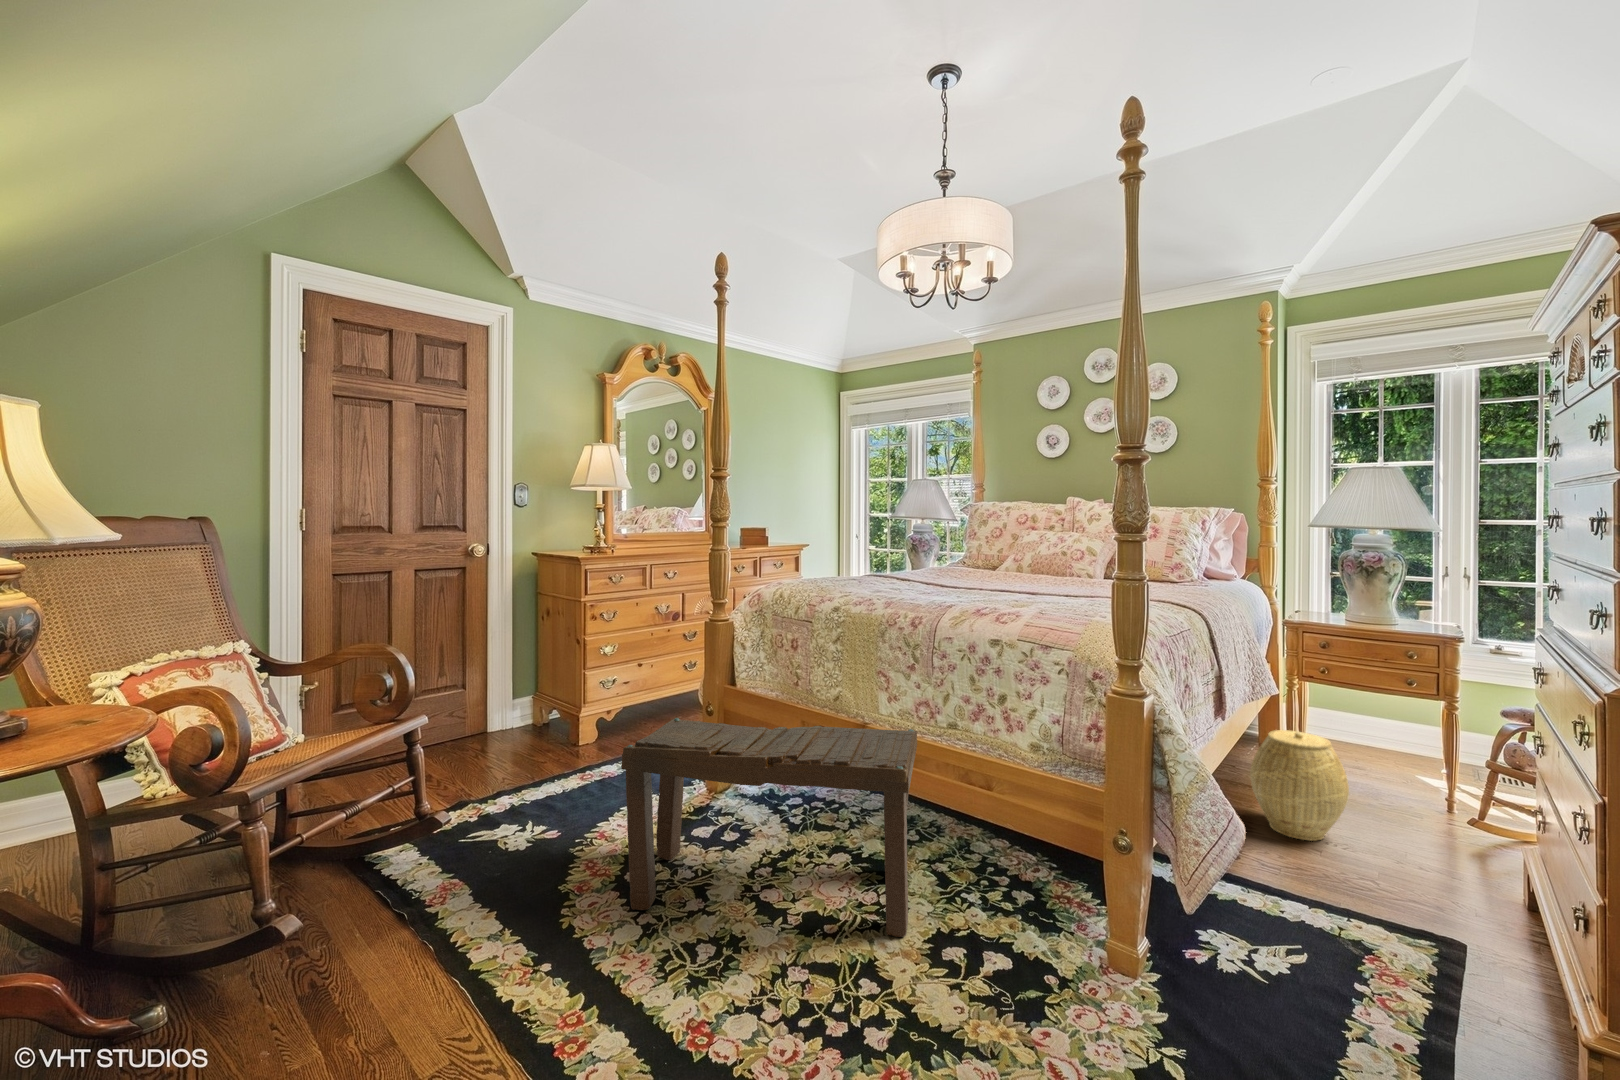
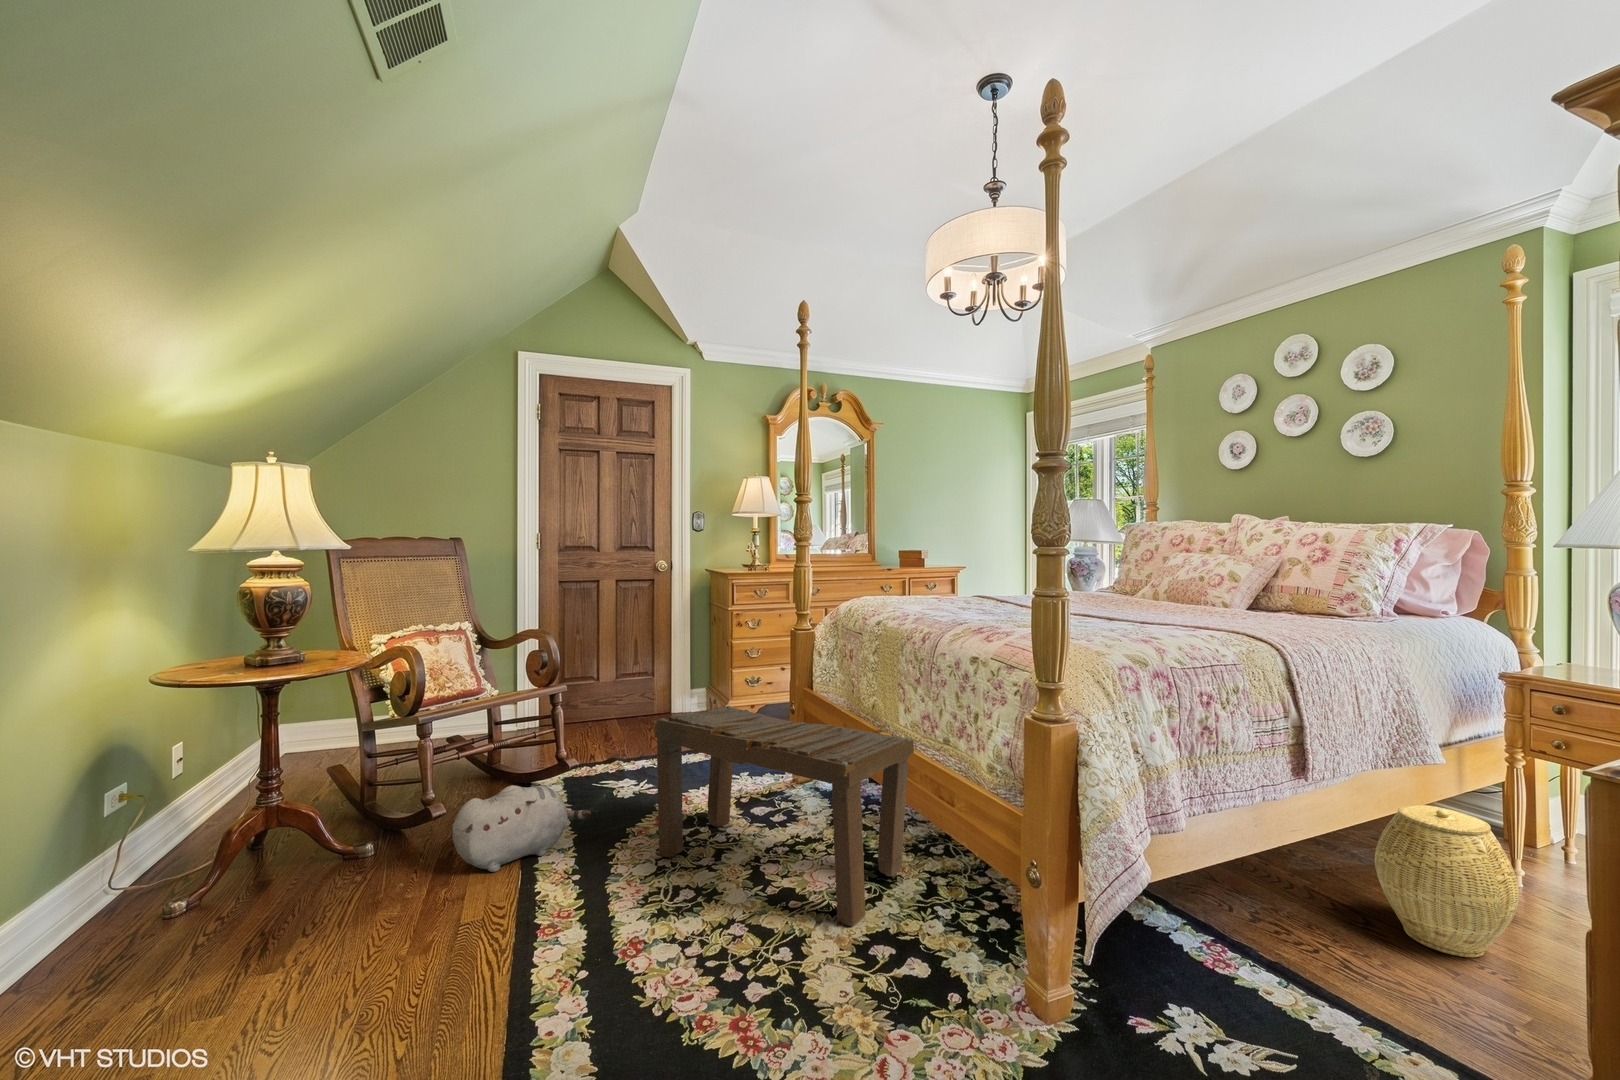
plush toy: none [349,856,523,989] -> present [452,785,591,872]

